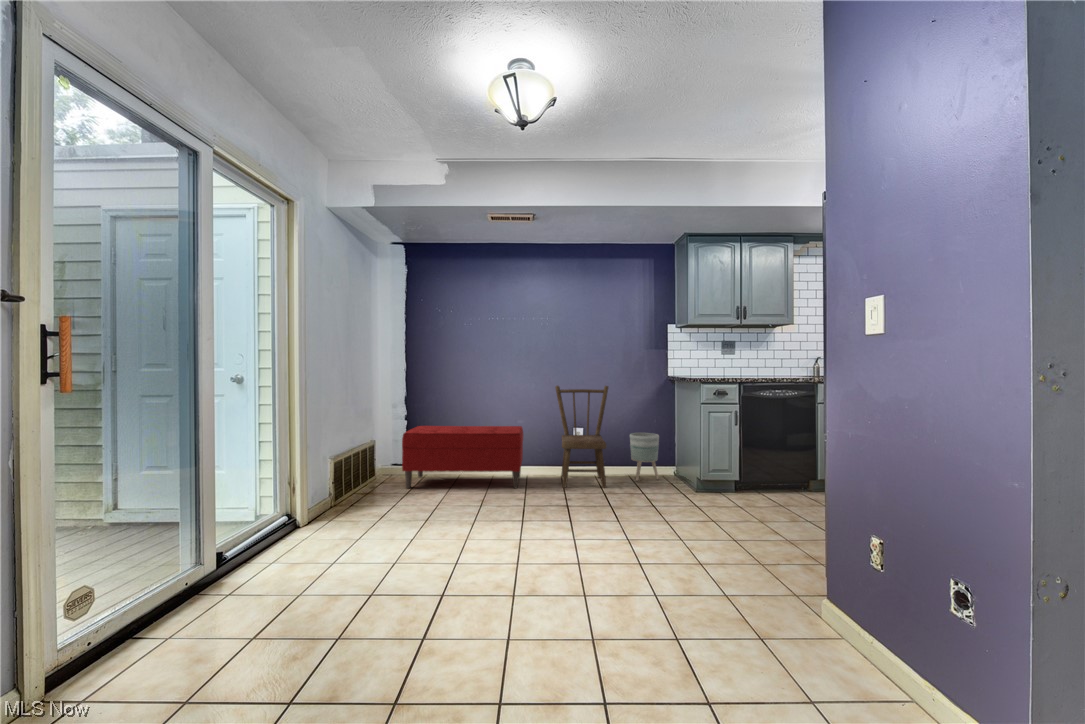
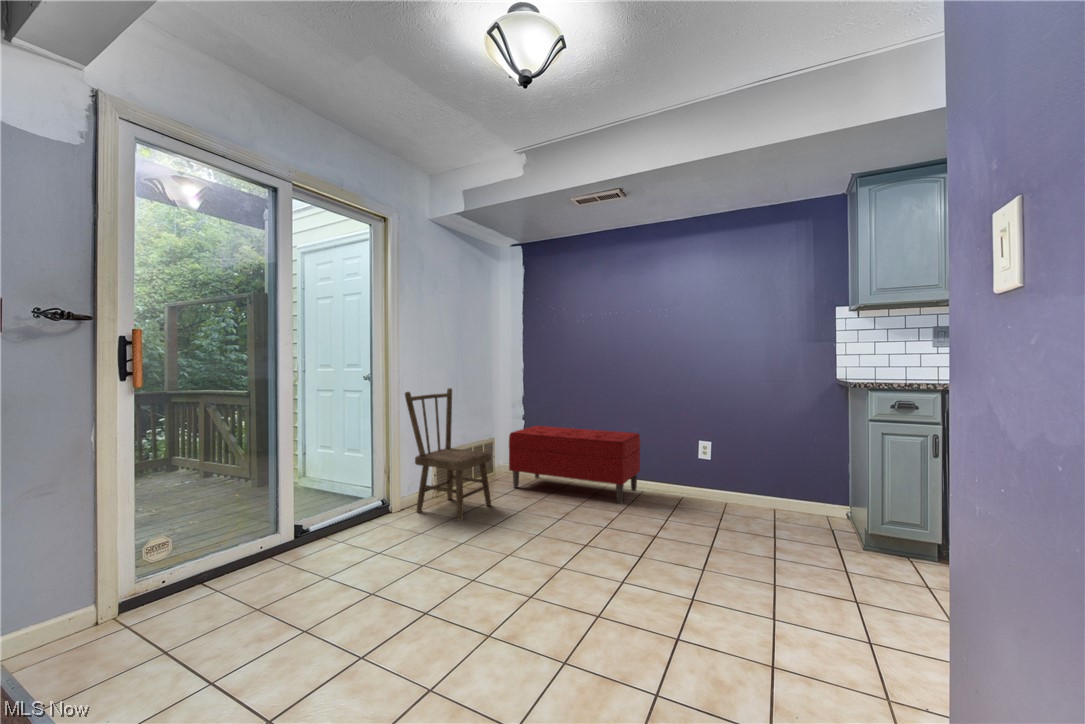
dining chair: present [555,386,608,488] -> present [405,388,491,521]
planter: present [630,433,659,481] -> none [774,452,817,518]

